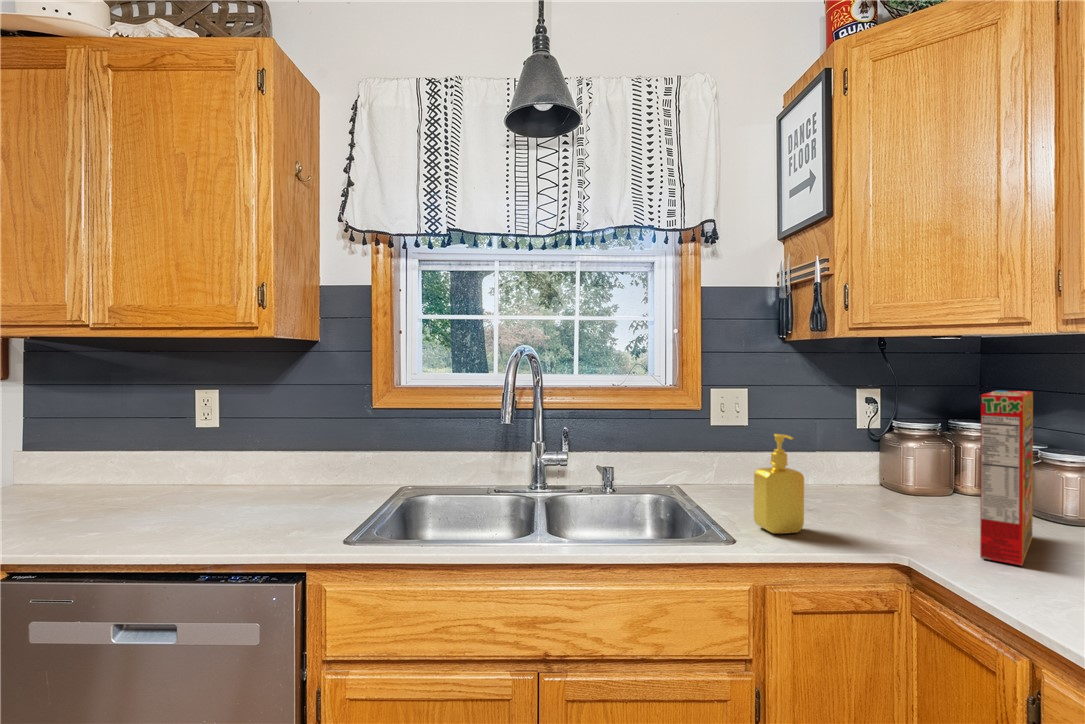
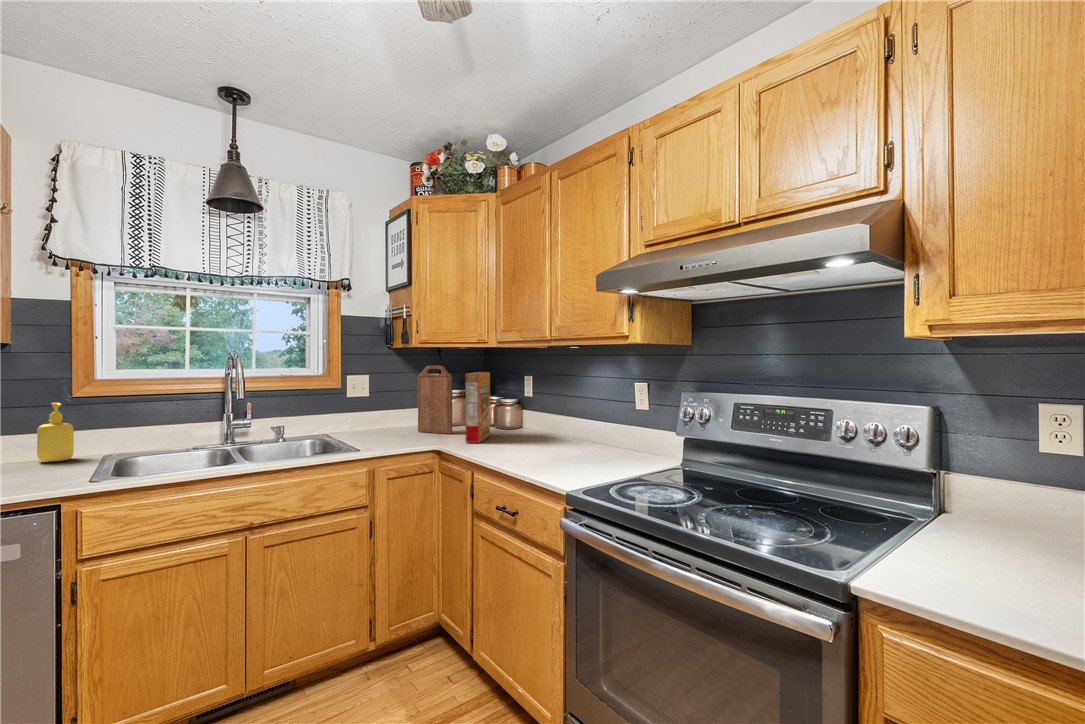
cutting board: none [843,373,926,519] -> present [418,366,452,434]
soap dispenser: present [754,434,804,534] -> present [37,403,74,463]

